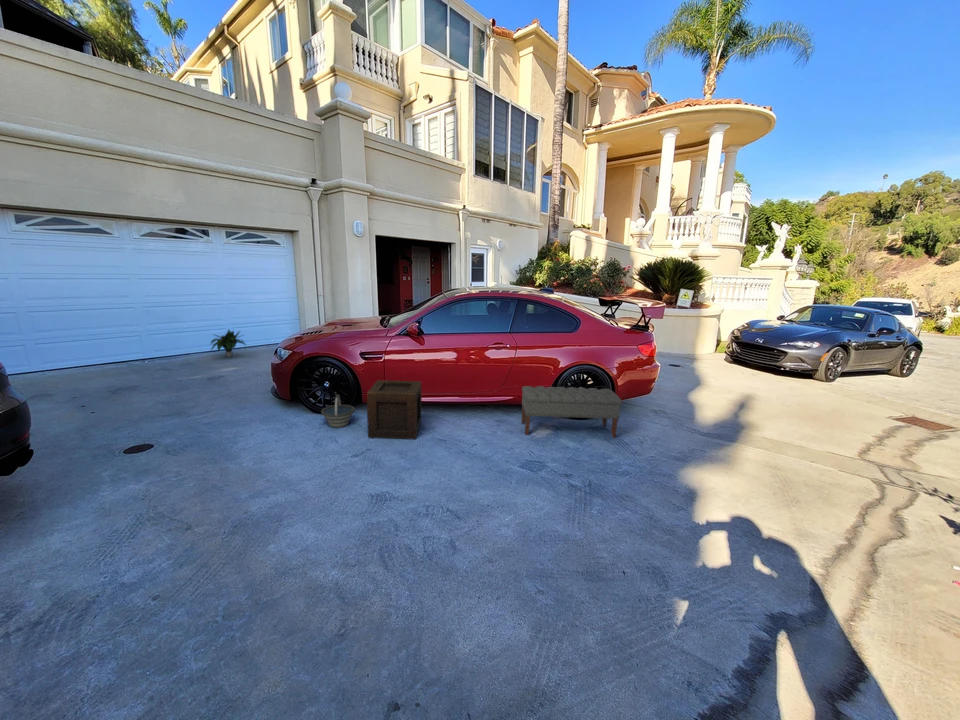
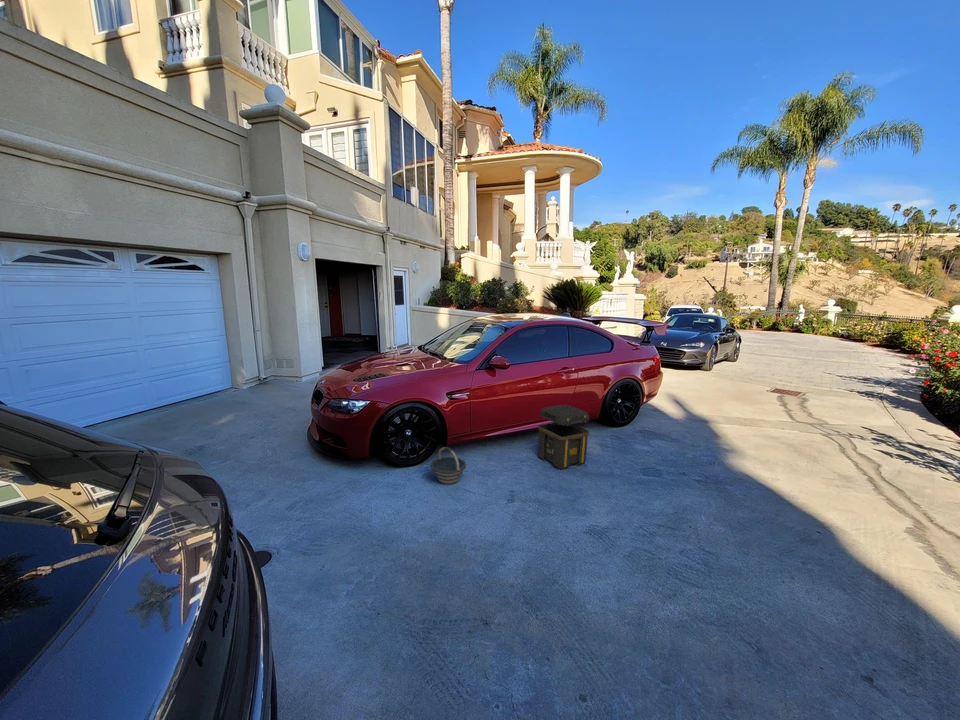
potted plant: present [211,329,246,357] -> none [126,385,186,423]
toolbox: none [443,374,483,436] -> present [538,405,589,469]
wooden crate: present [367,380,422,439] -> none [478,419,545,488]
bench: present [521,386,622,438] -> none [591,402,676,454]

